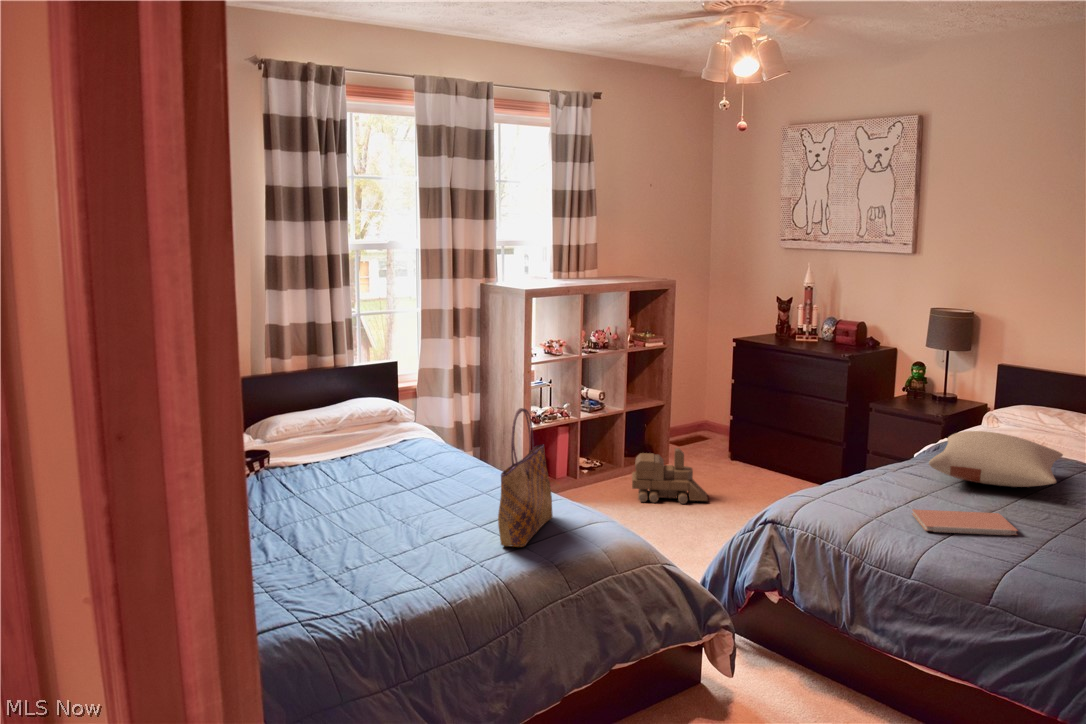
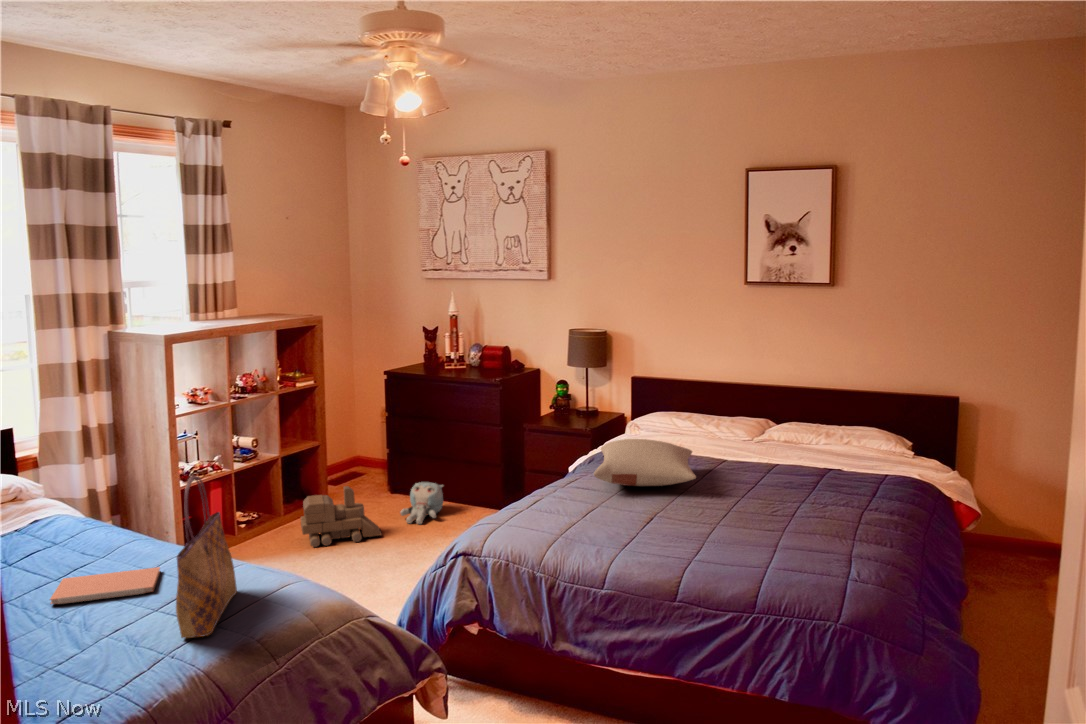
plush toy: none [730,456,778,497] -> present [400,482,443,524]
notebook: present [912,509,1018,535] -> present [50,567,160,604]

